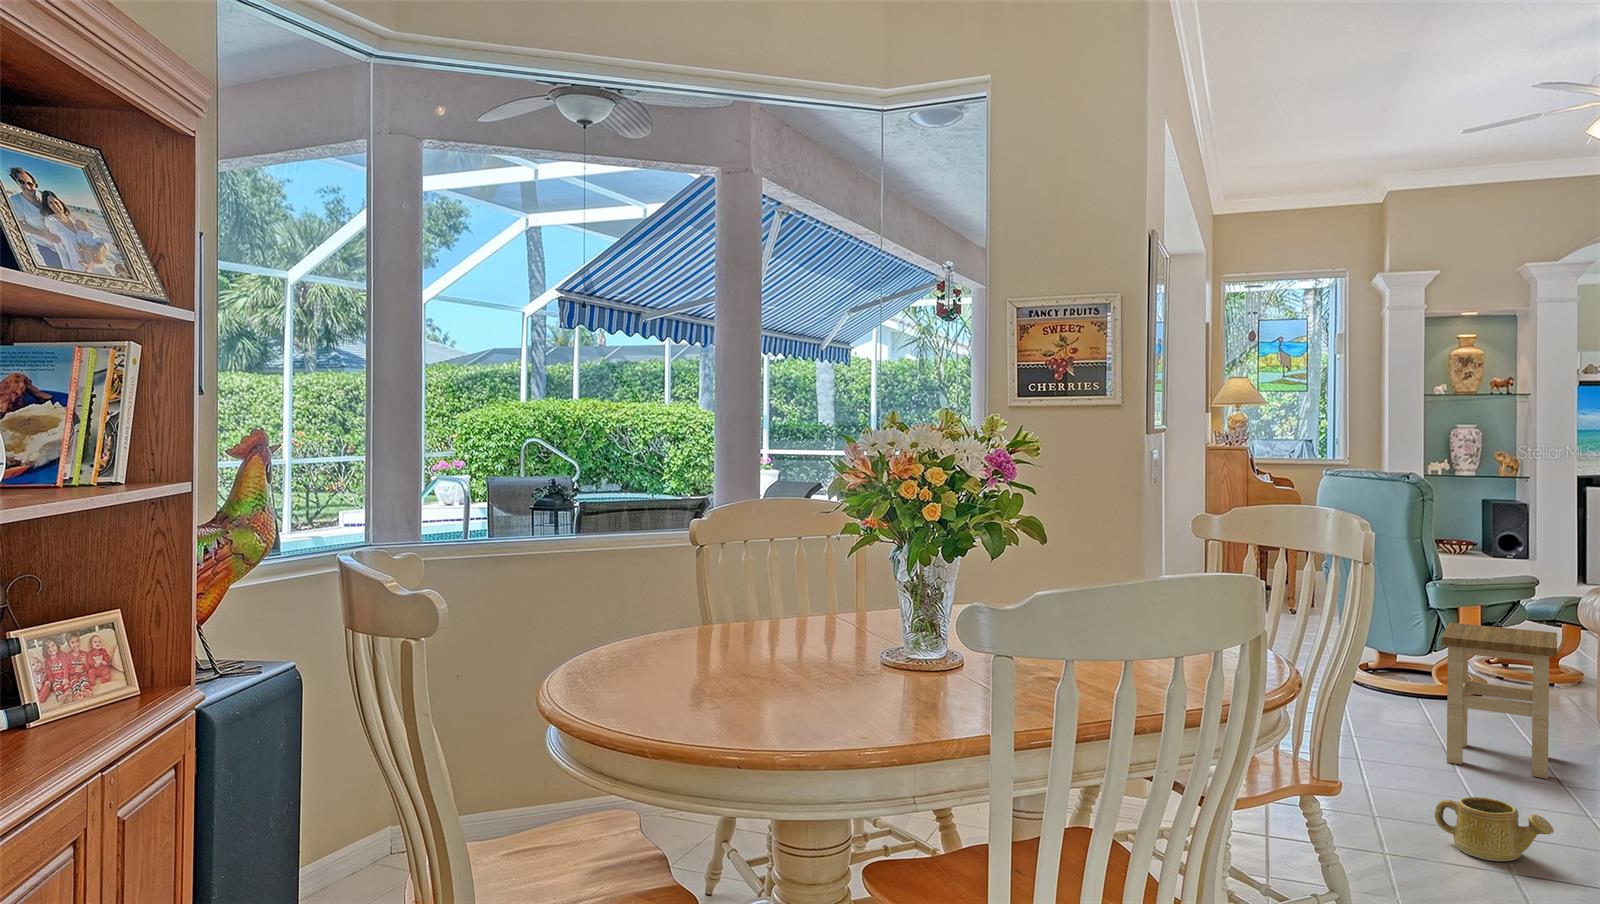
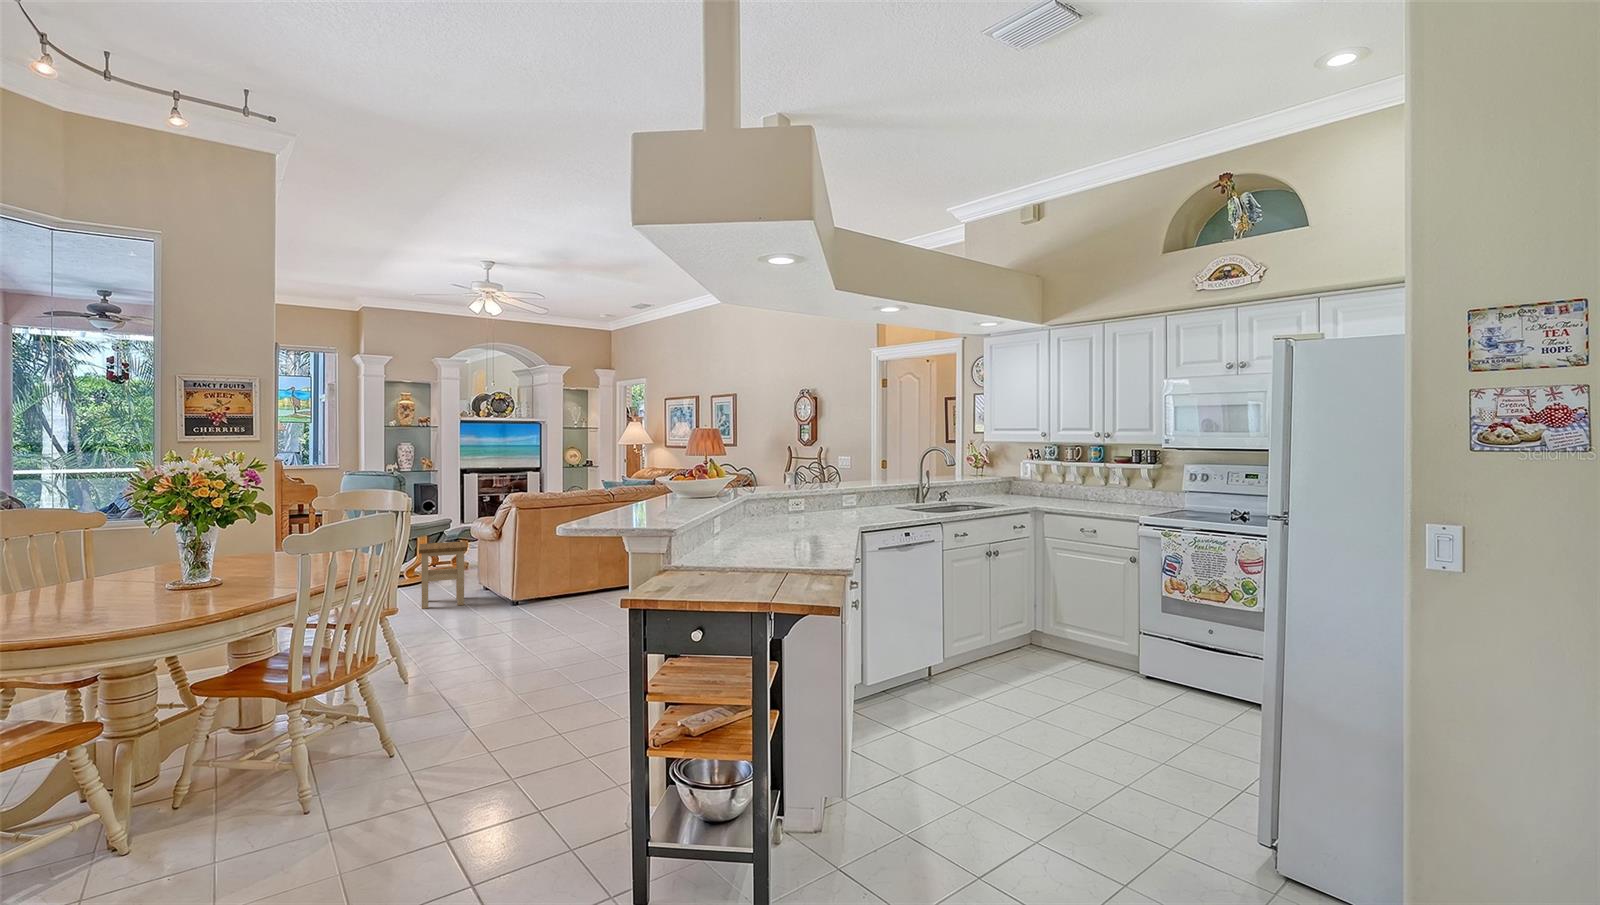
watering can: present [1435,797,1554,861] -> none [426,611,473,636]

